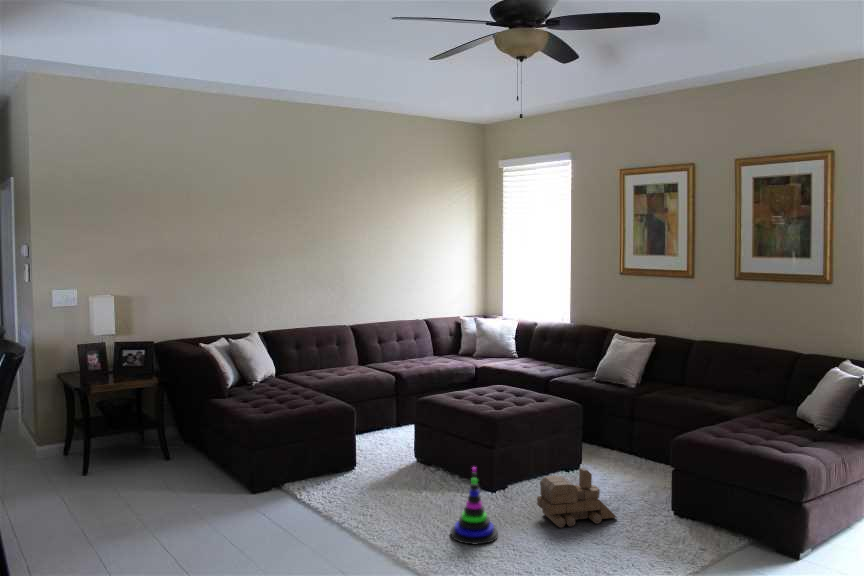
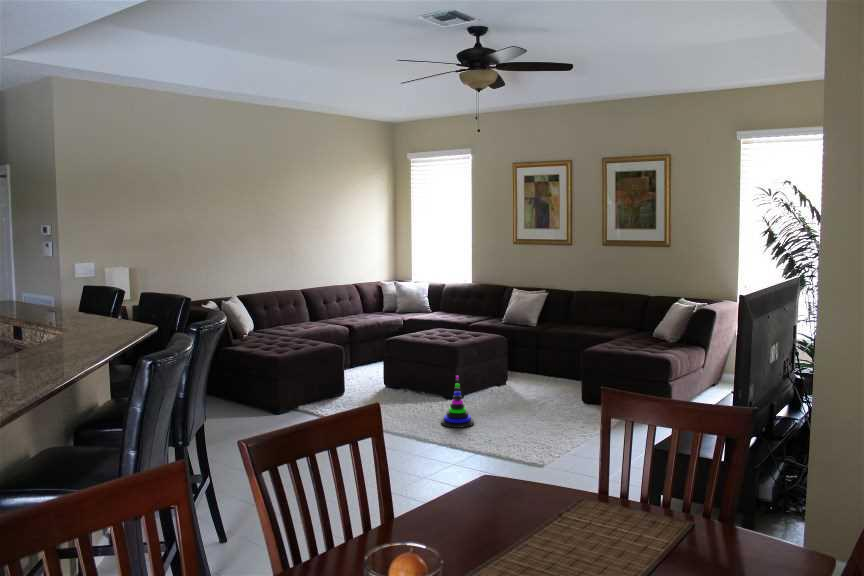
toy train: present [537,468,616,528] -> none [493,375,546,415]

